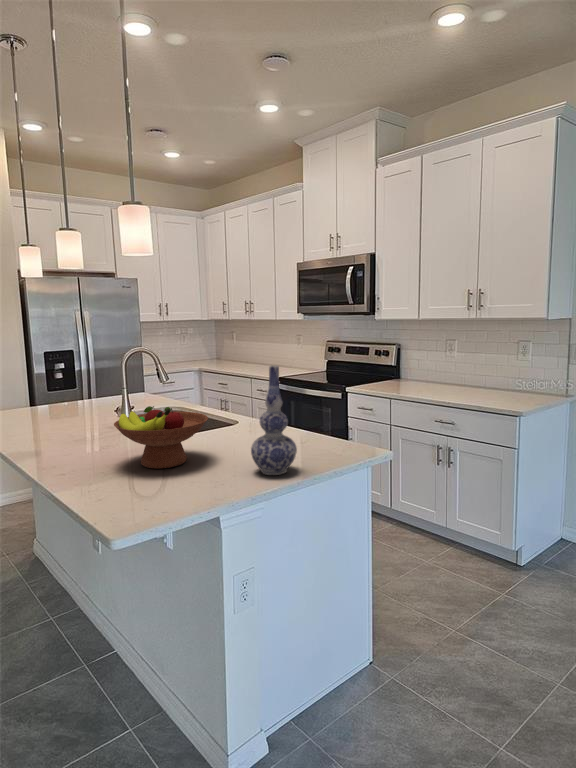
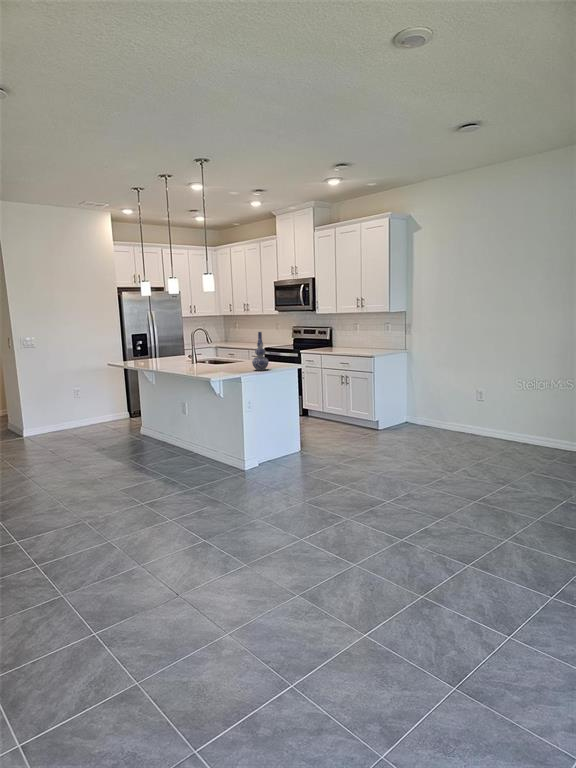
fruit bowl: present [114,406,208,469] -> none [201,348,236,371]

